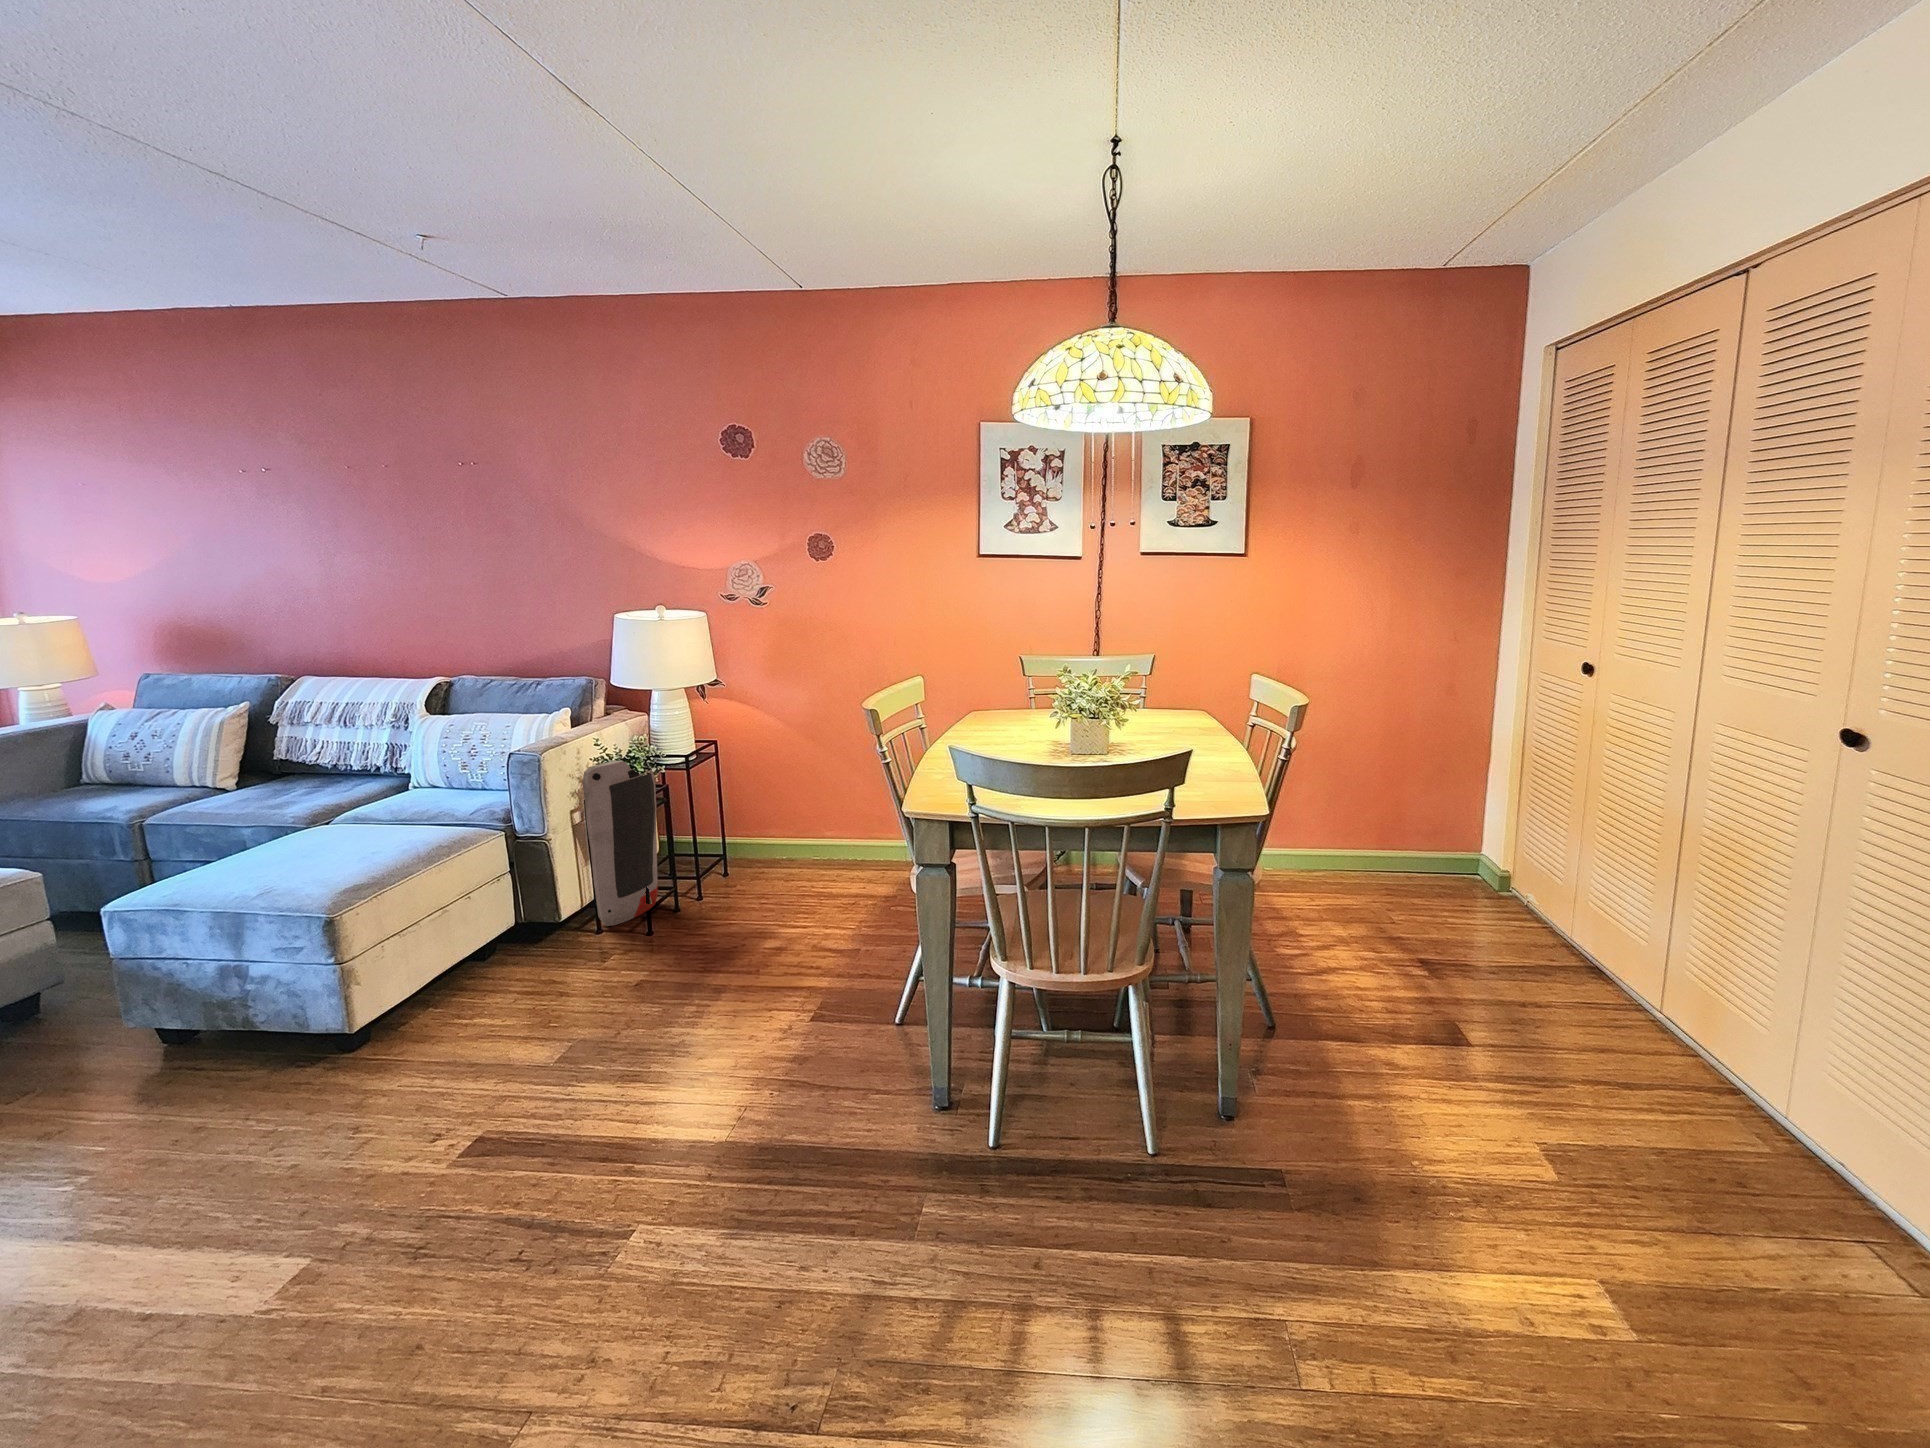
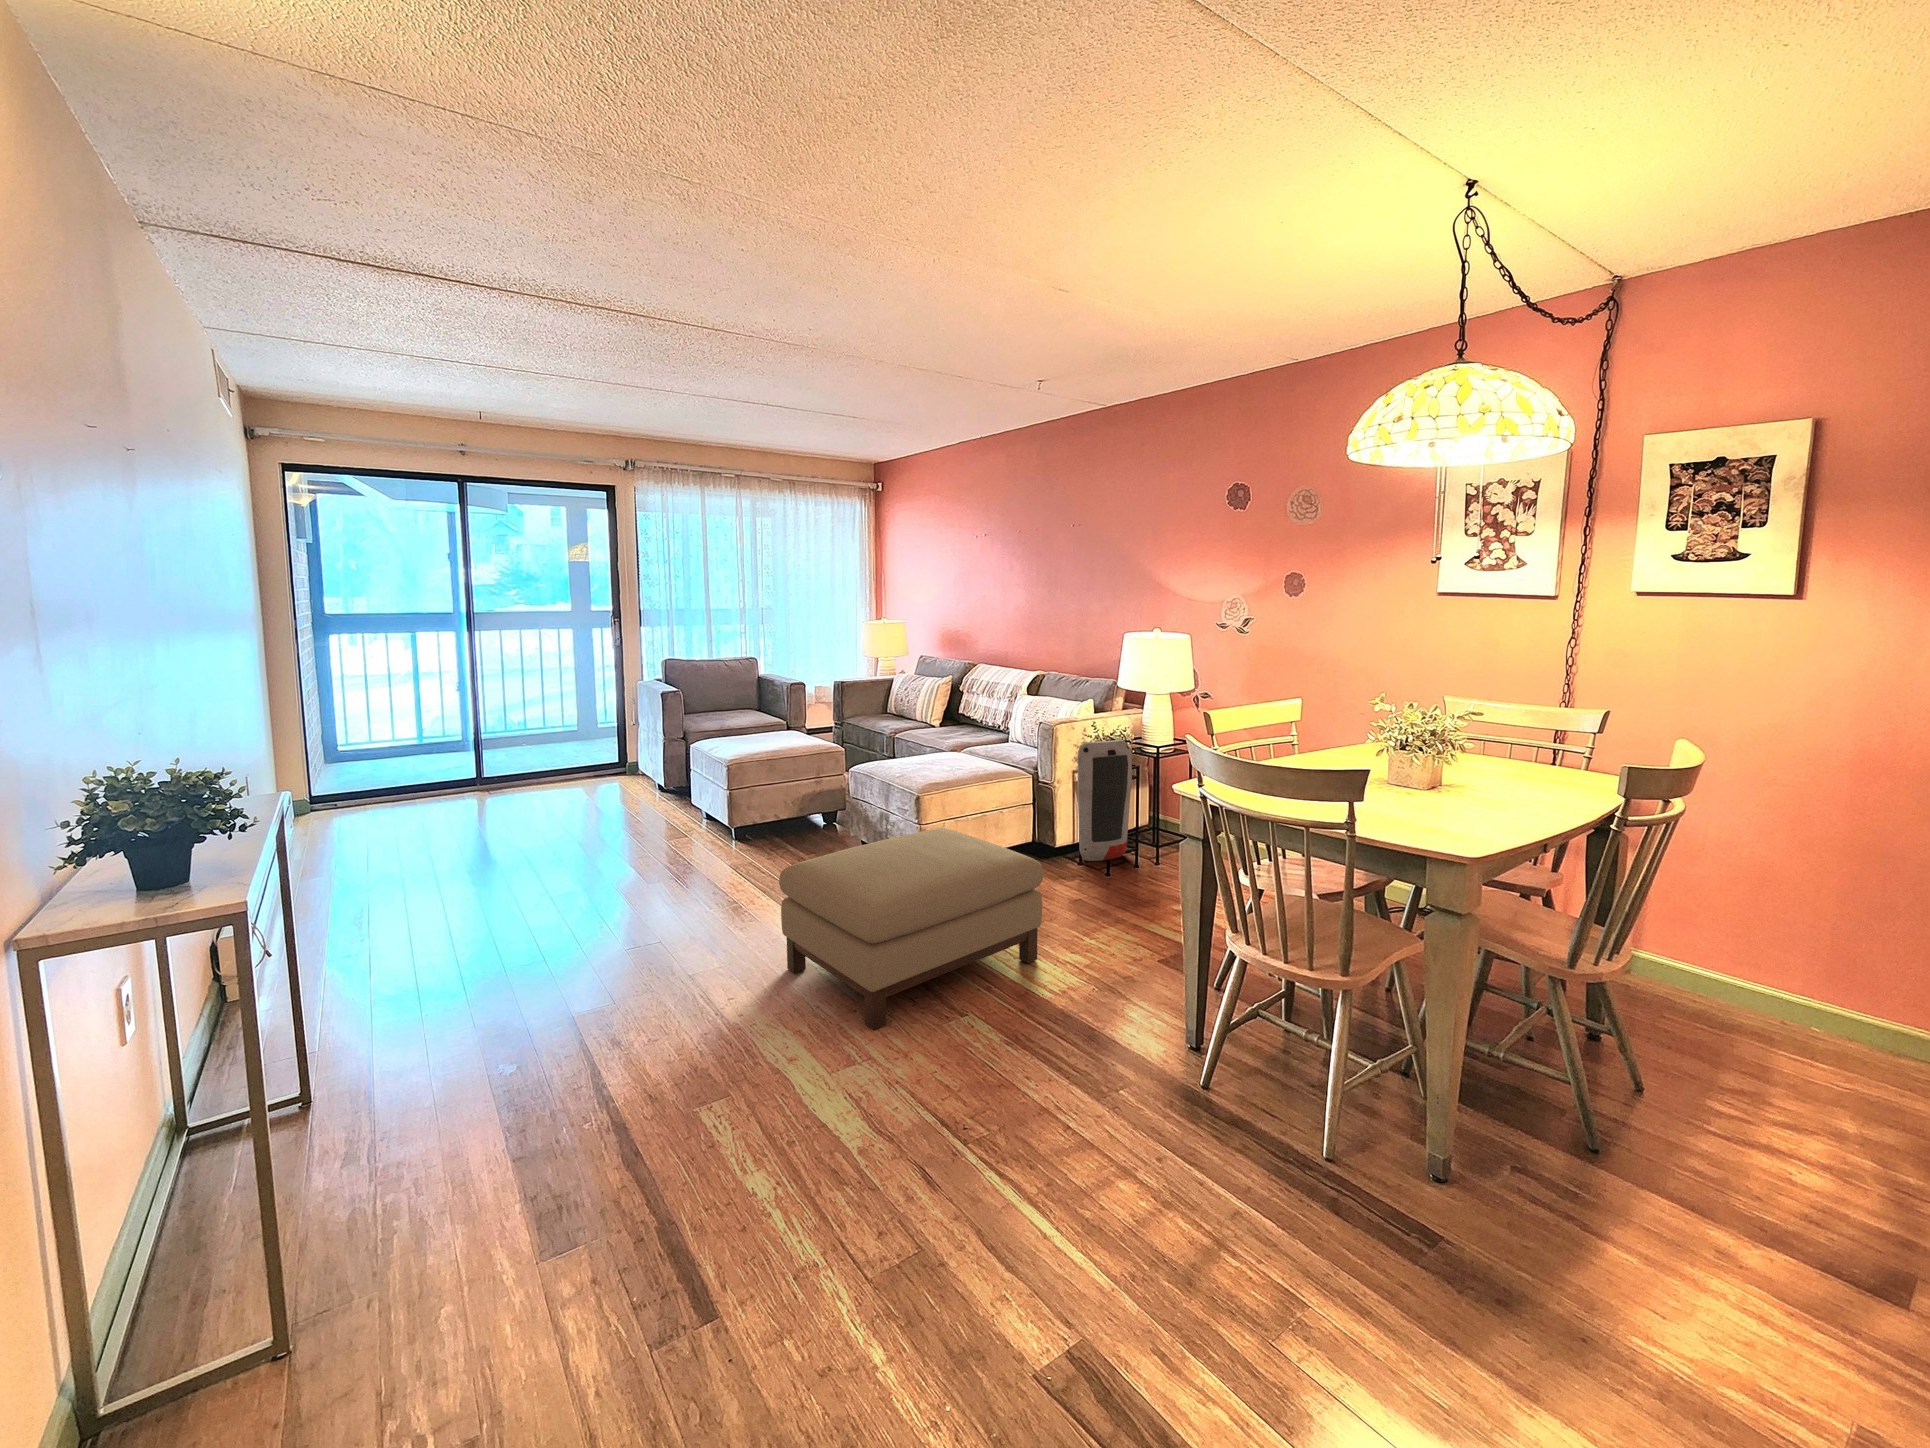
ottoman: none [110,952,668,1361] -> present [779,828,1043,1030]

